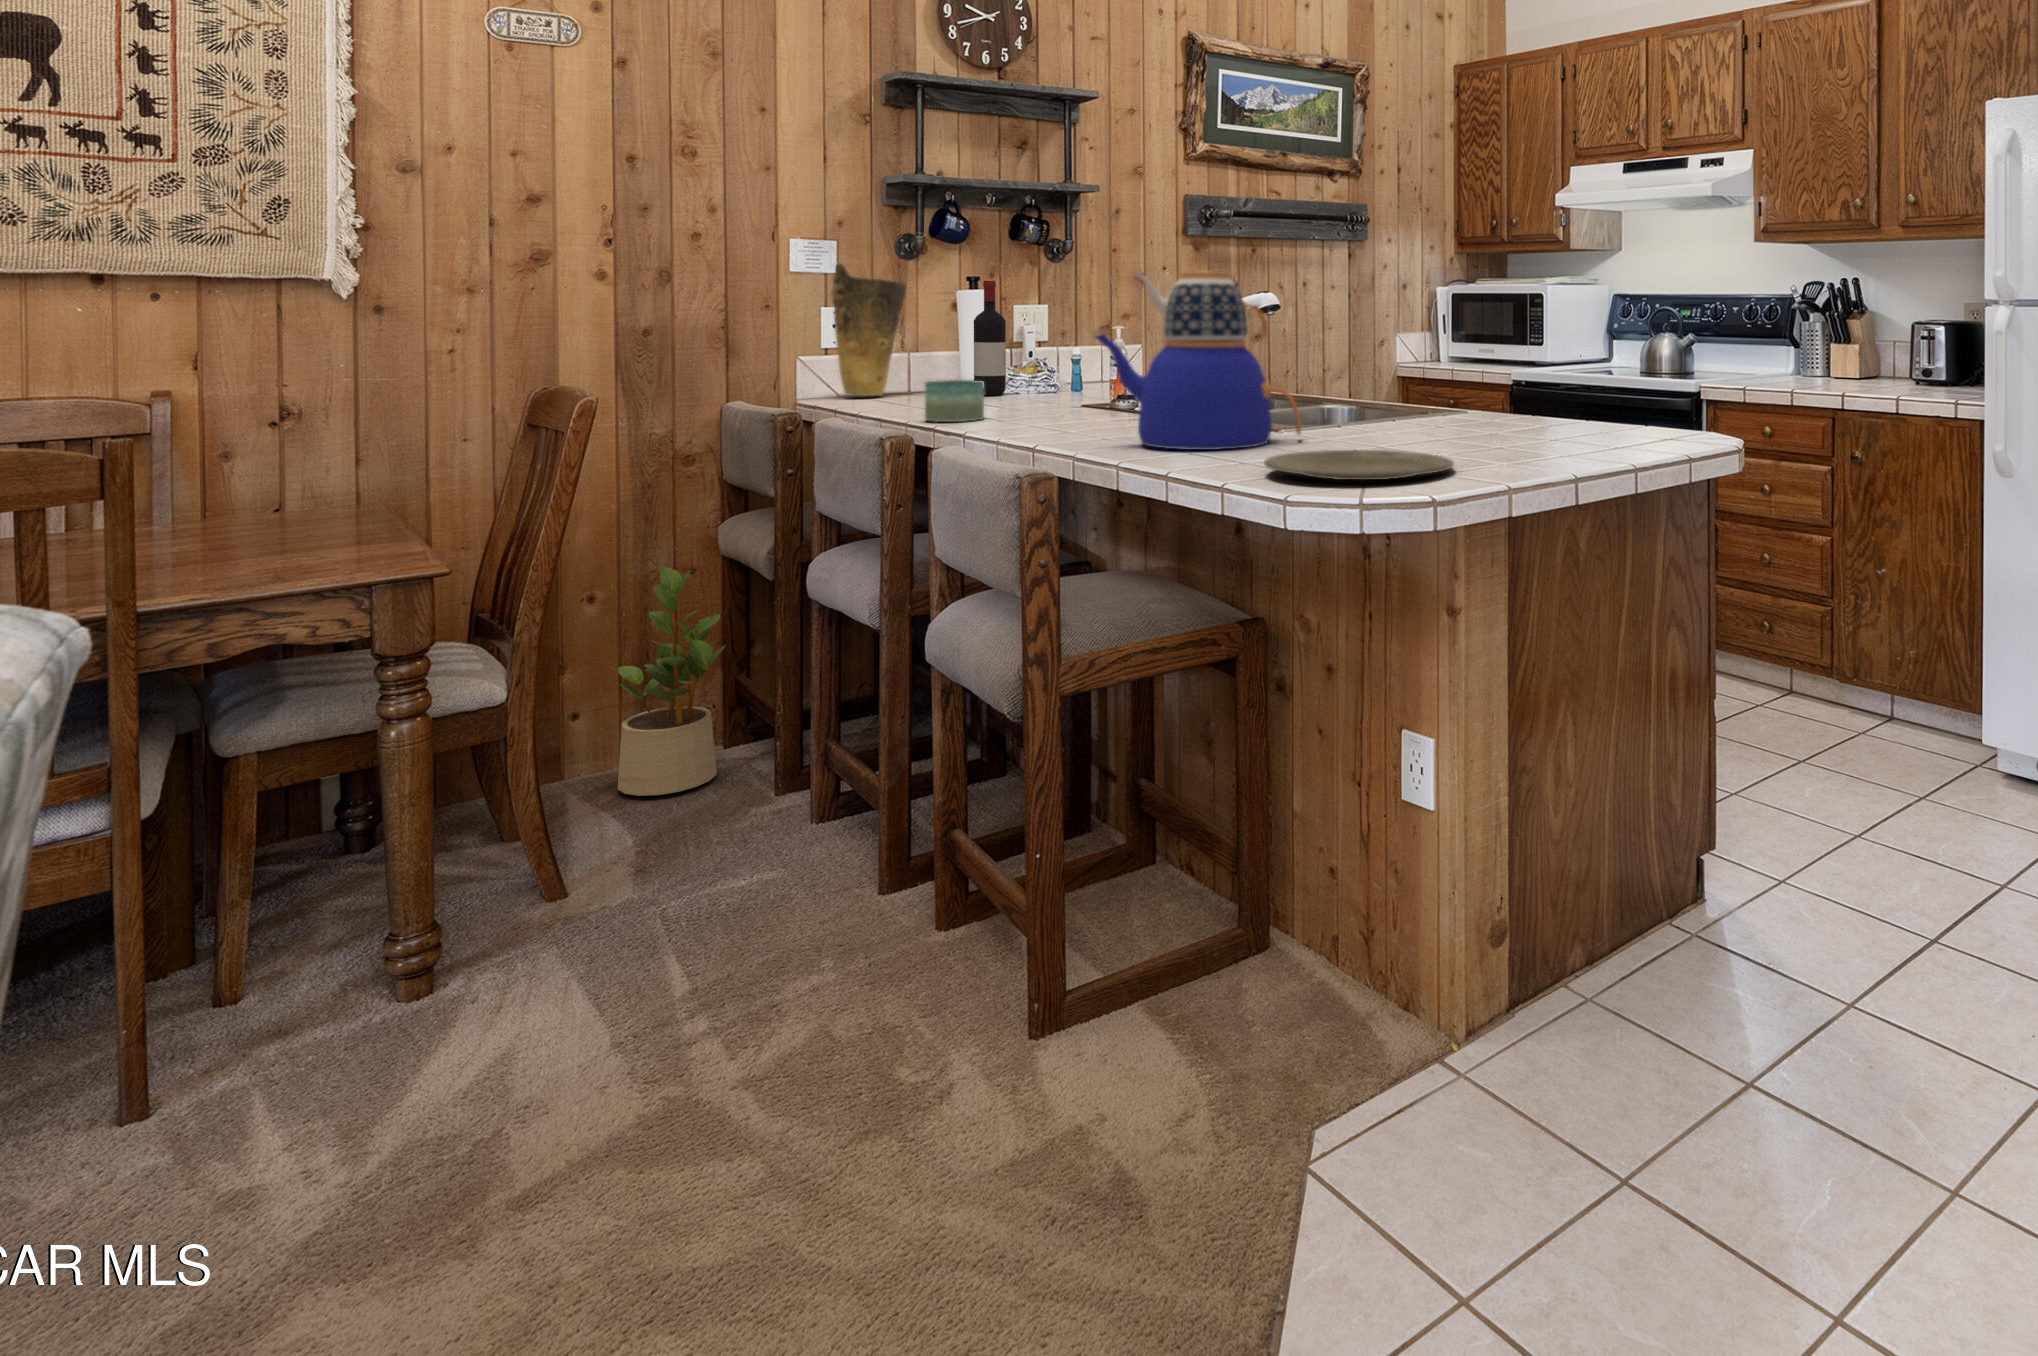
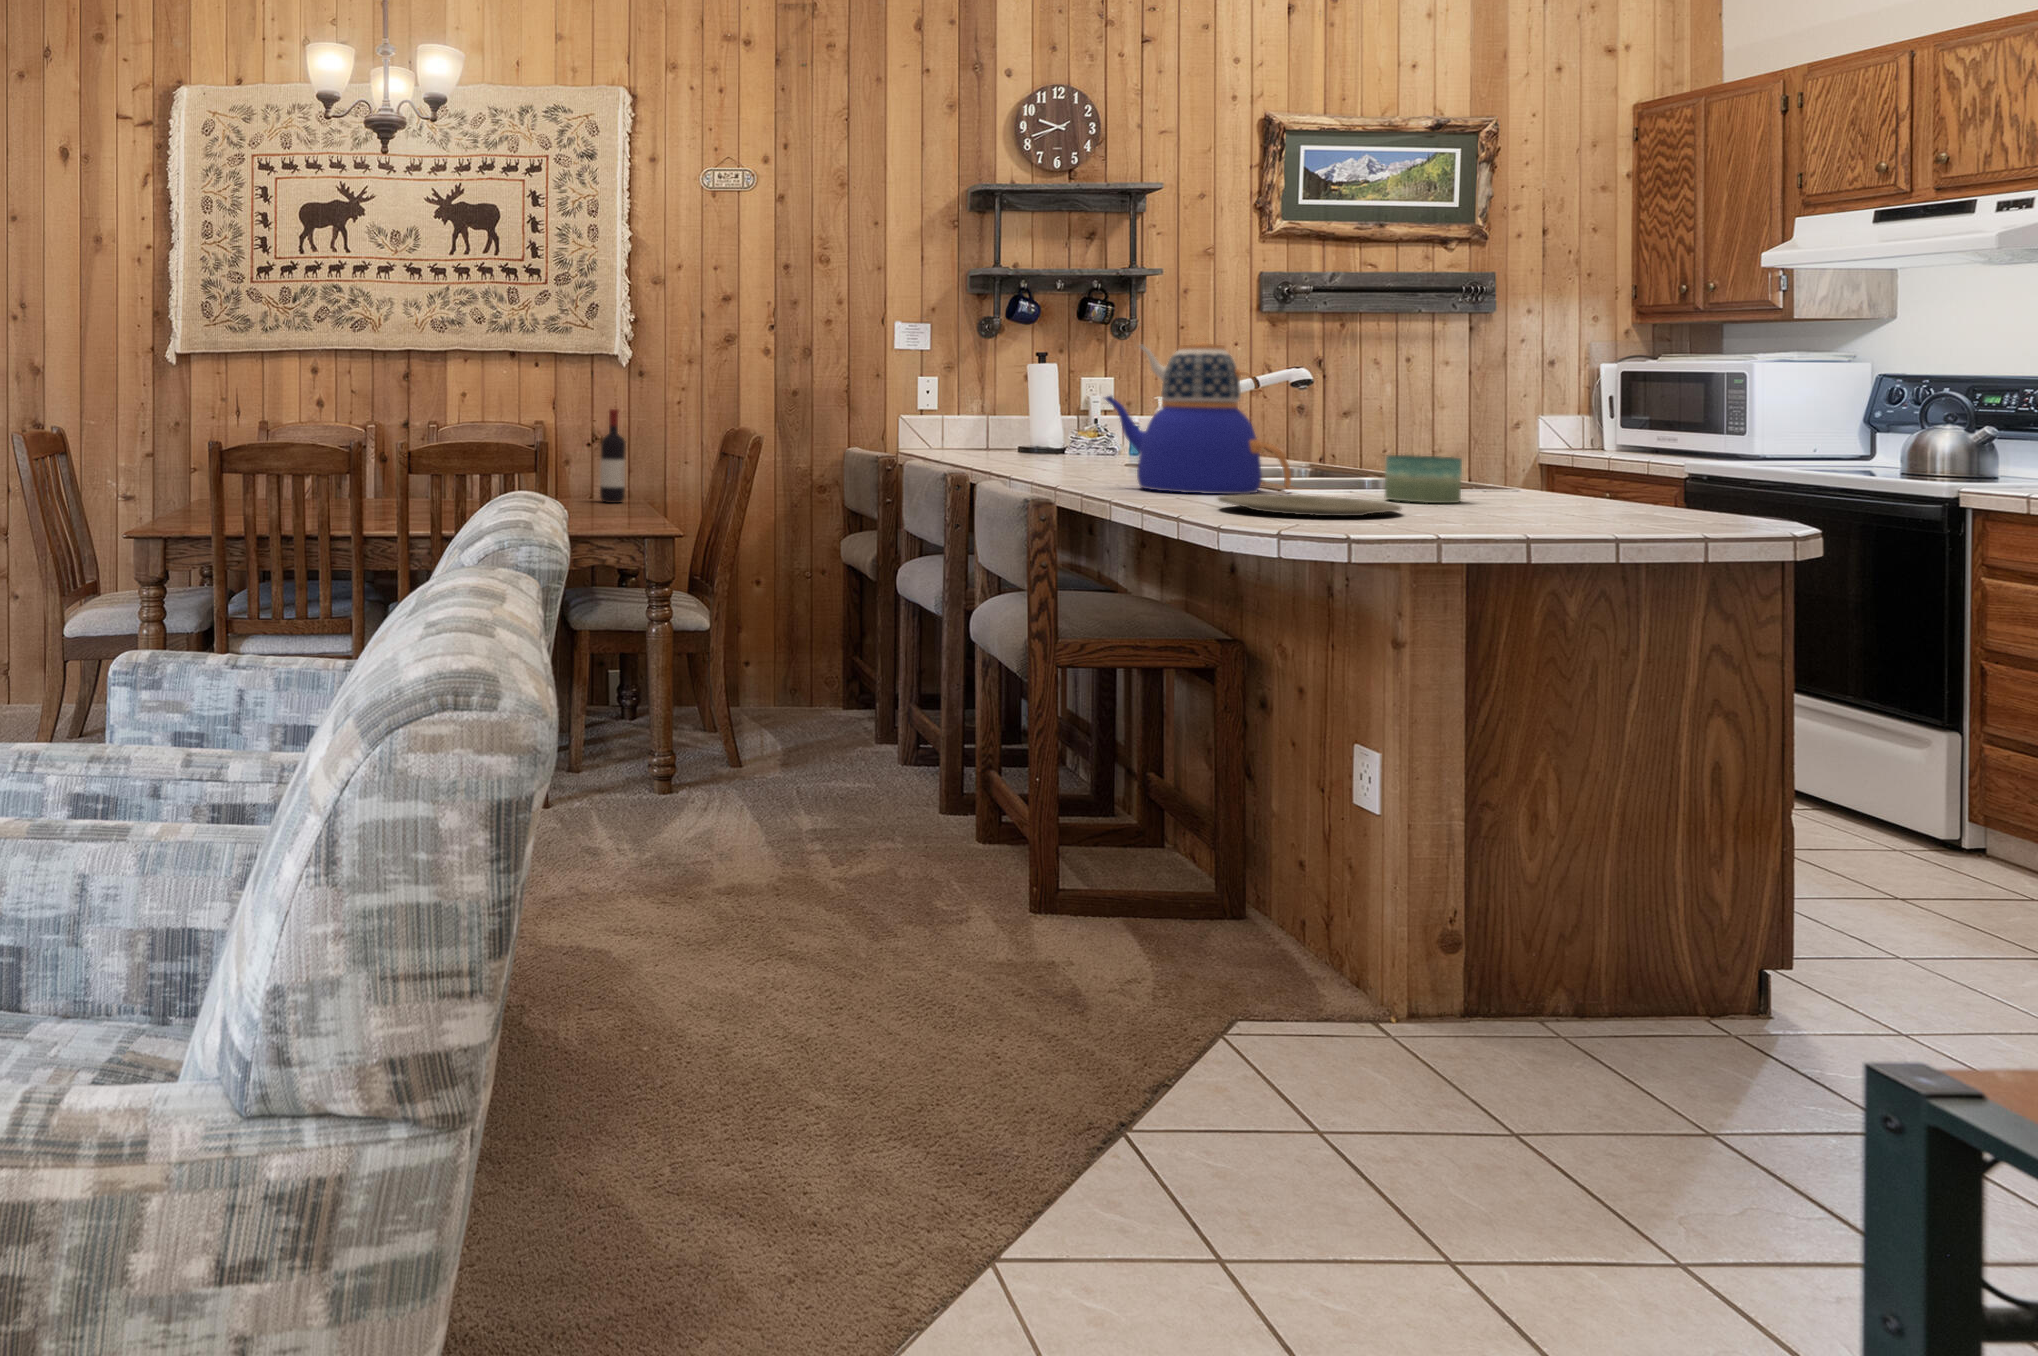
vase: present [831,263,907,396] -> none [924,343,985,453]
wine bottle: present [974,281,1006,395] -> present [600,409,626,503]
candle: present [925,380,984,422] -> present [1384,455,1462,503]
potted plant: present [617,567,726,796] -> none [763,570,837,736]

